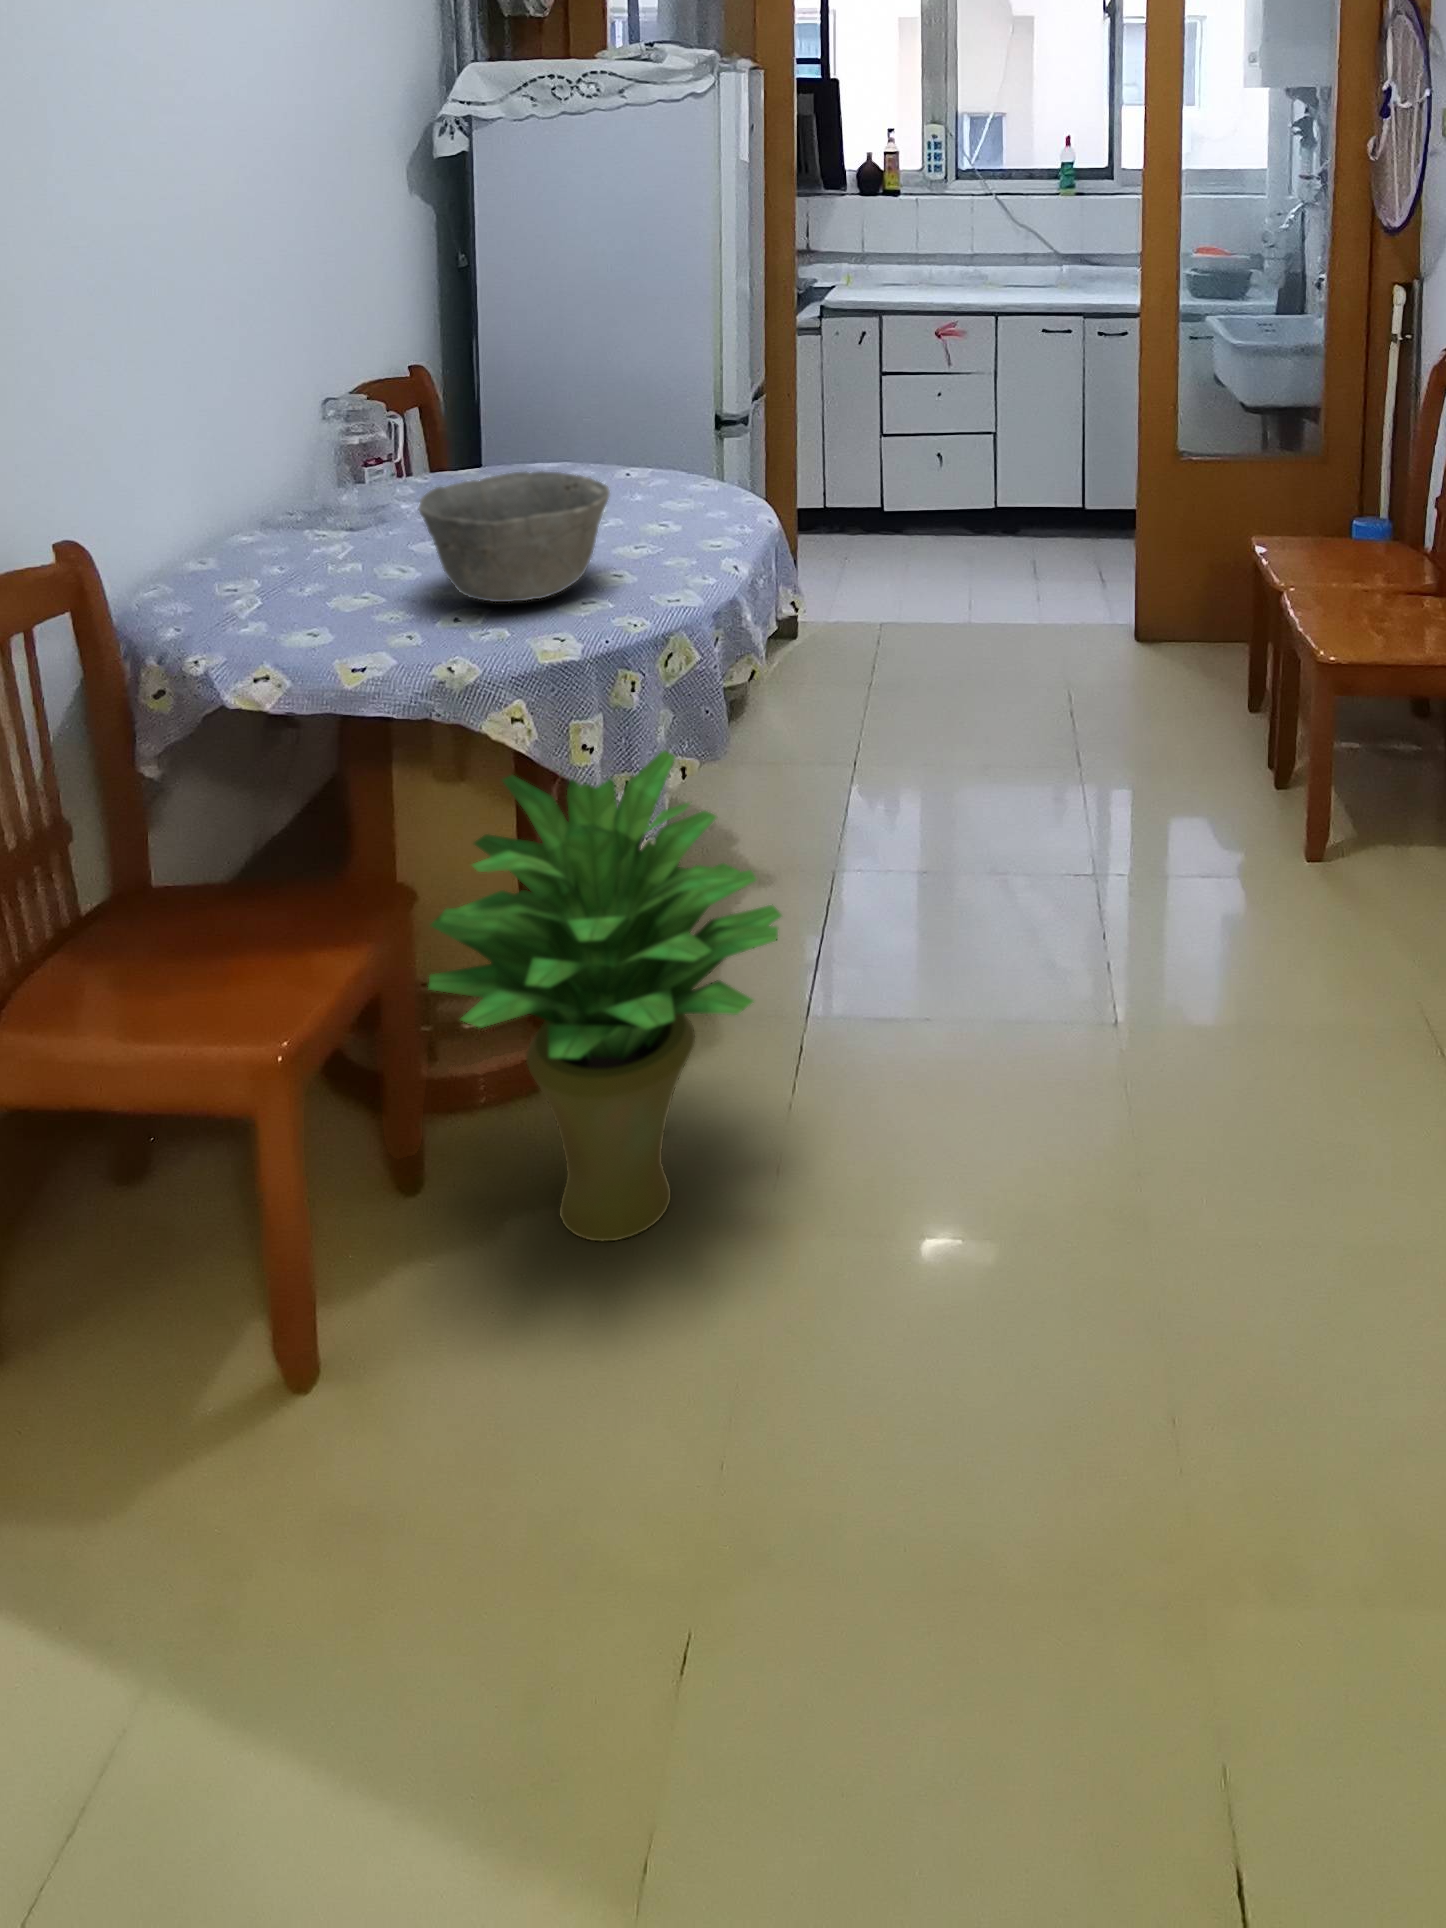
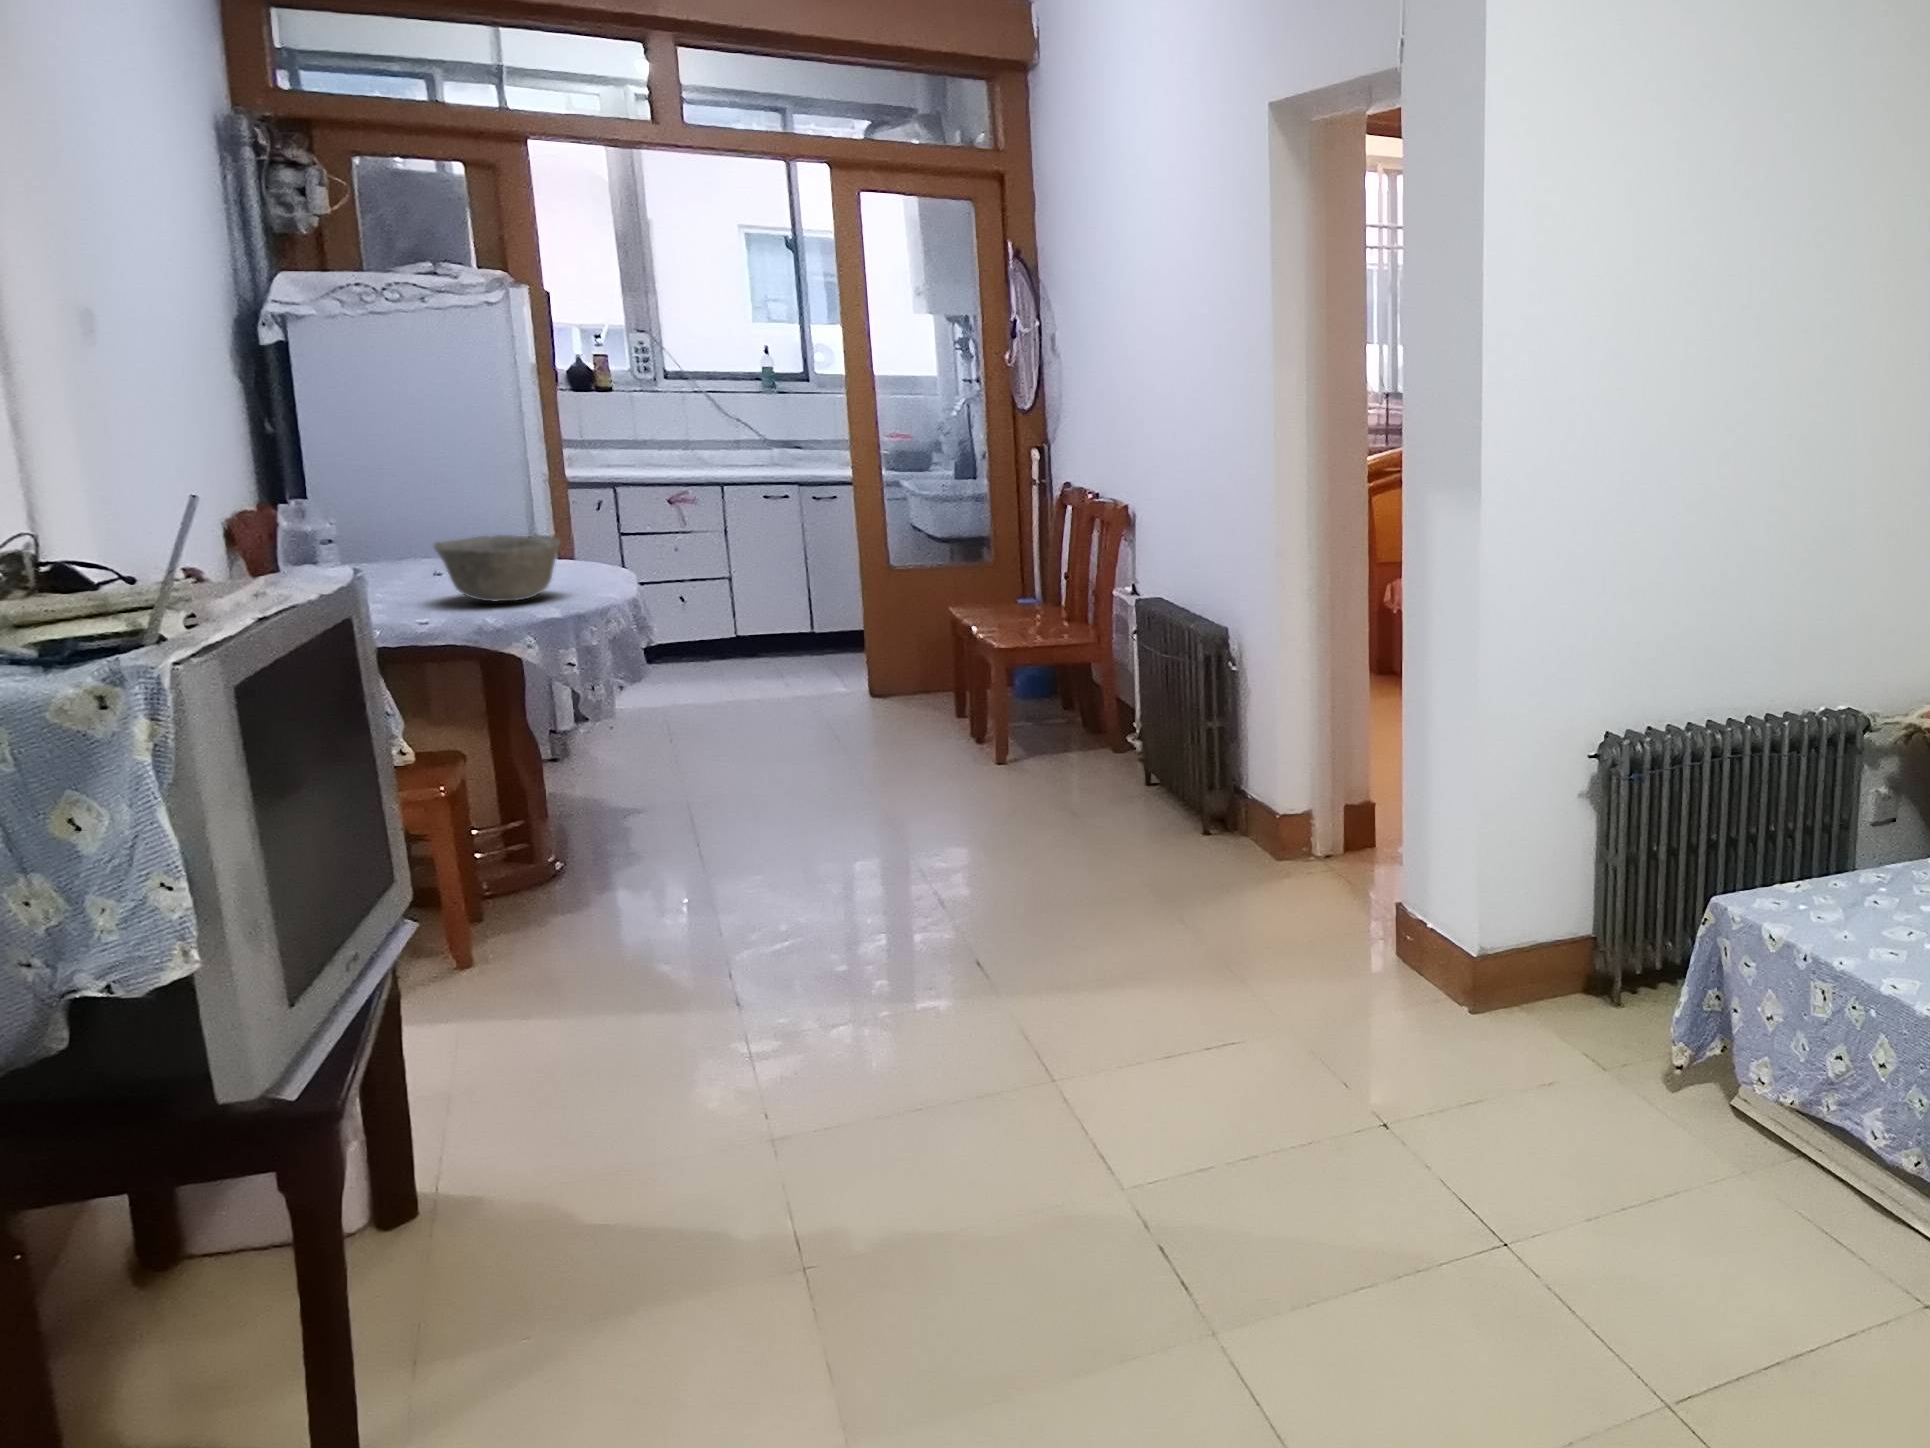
potted plant: present [429,751,782,1242] -> none [493,664,711,909]

